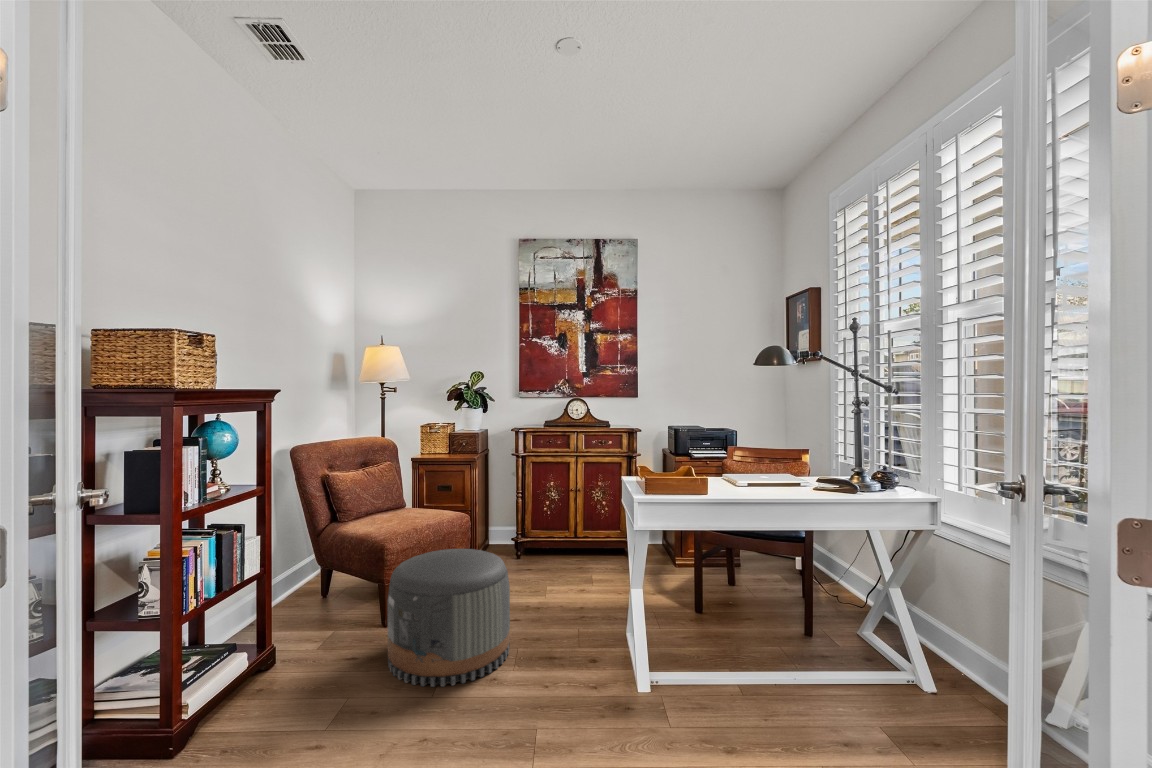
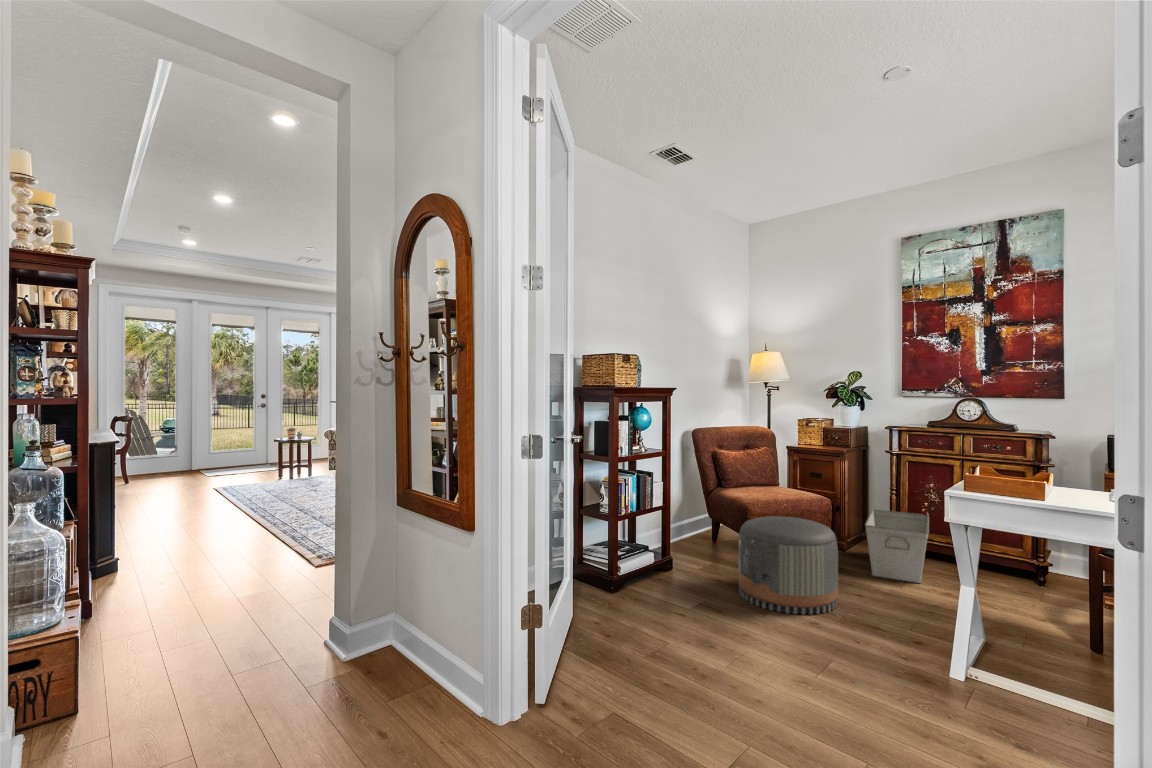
storage bin: none [501,512,567,590] -> present [865,510,929,583]

